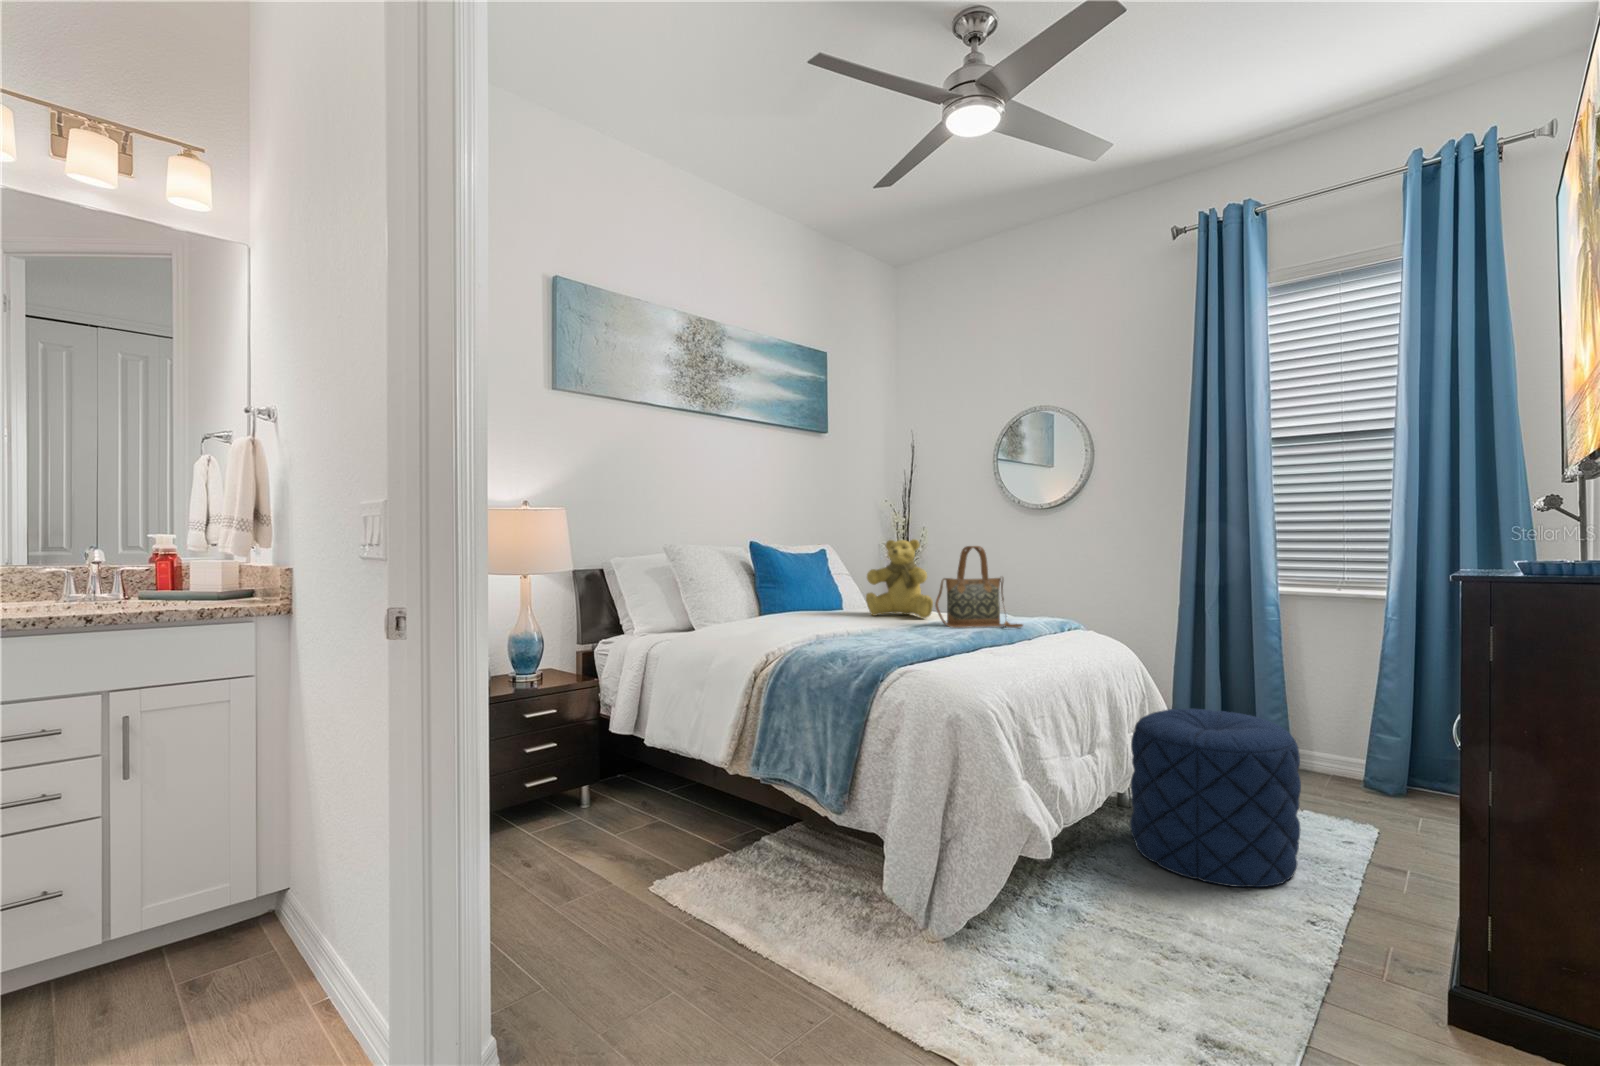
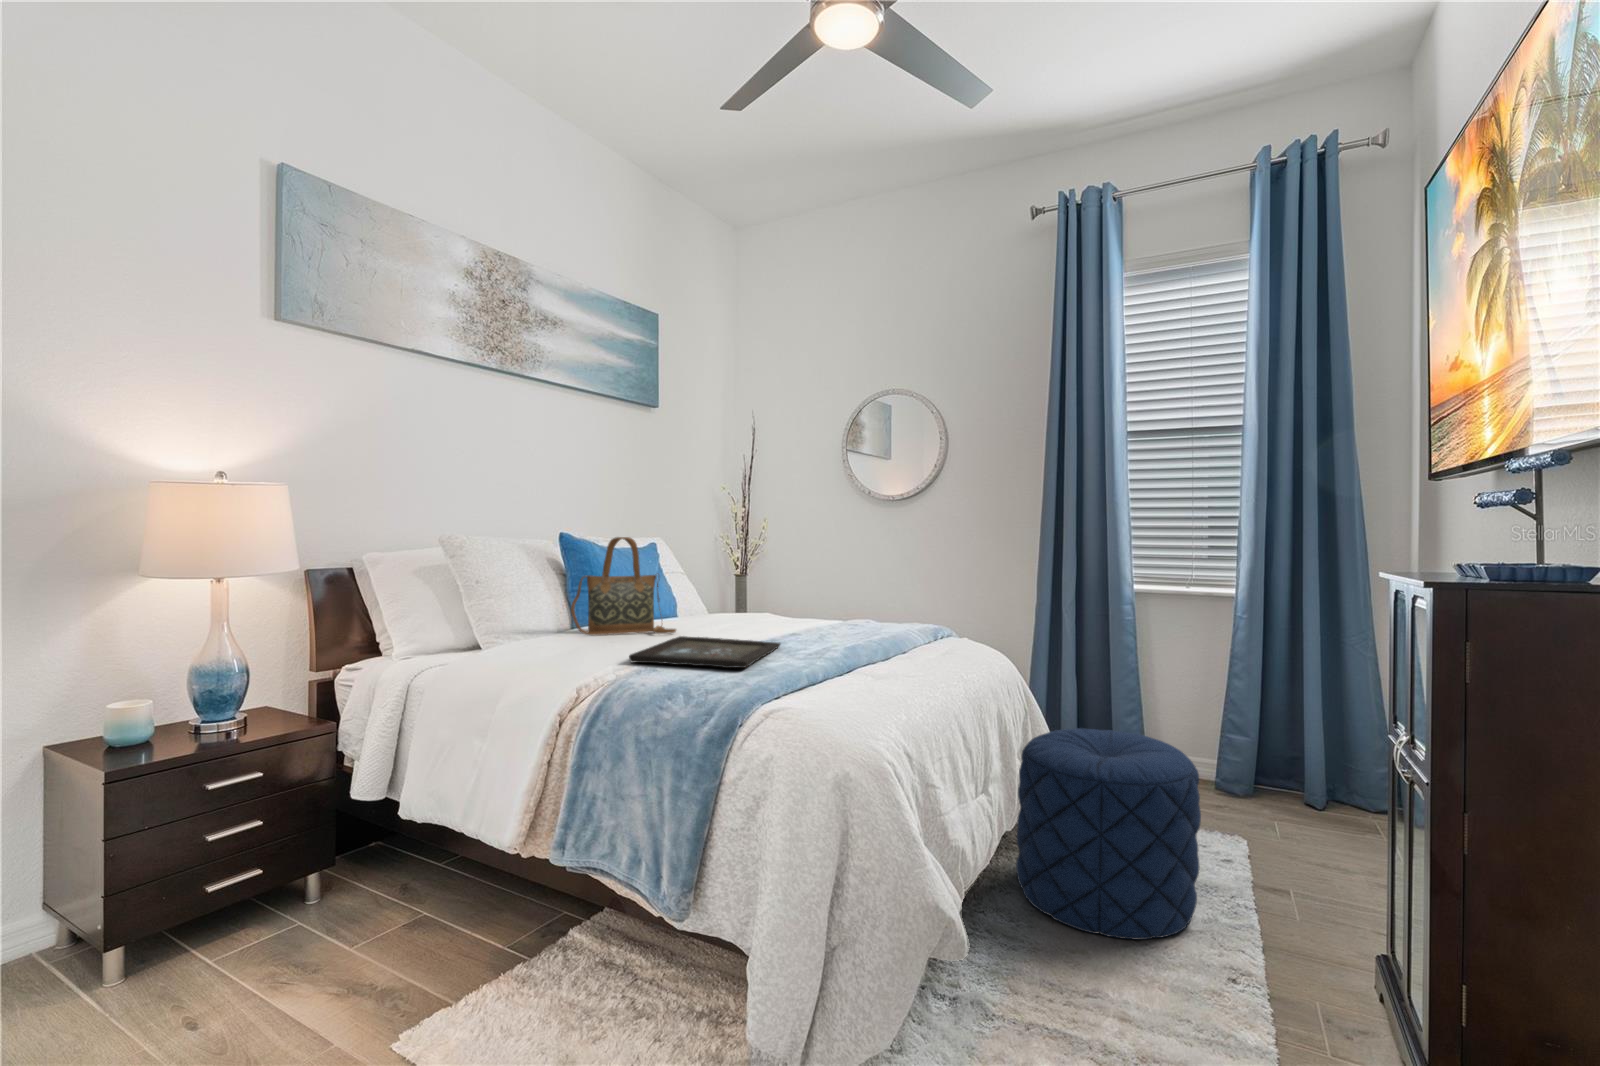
teddy bear: present [866,539,933,618] -> none [704,534,785,628]
handbag: present [935,546,1023,628] -> present [571,537,676,635]
tray: none [803,622,925,644] -> present [629,636,780,668]

